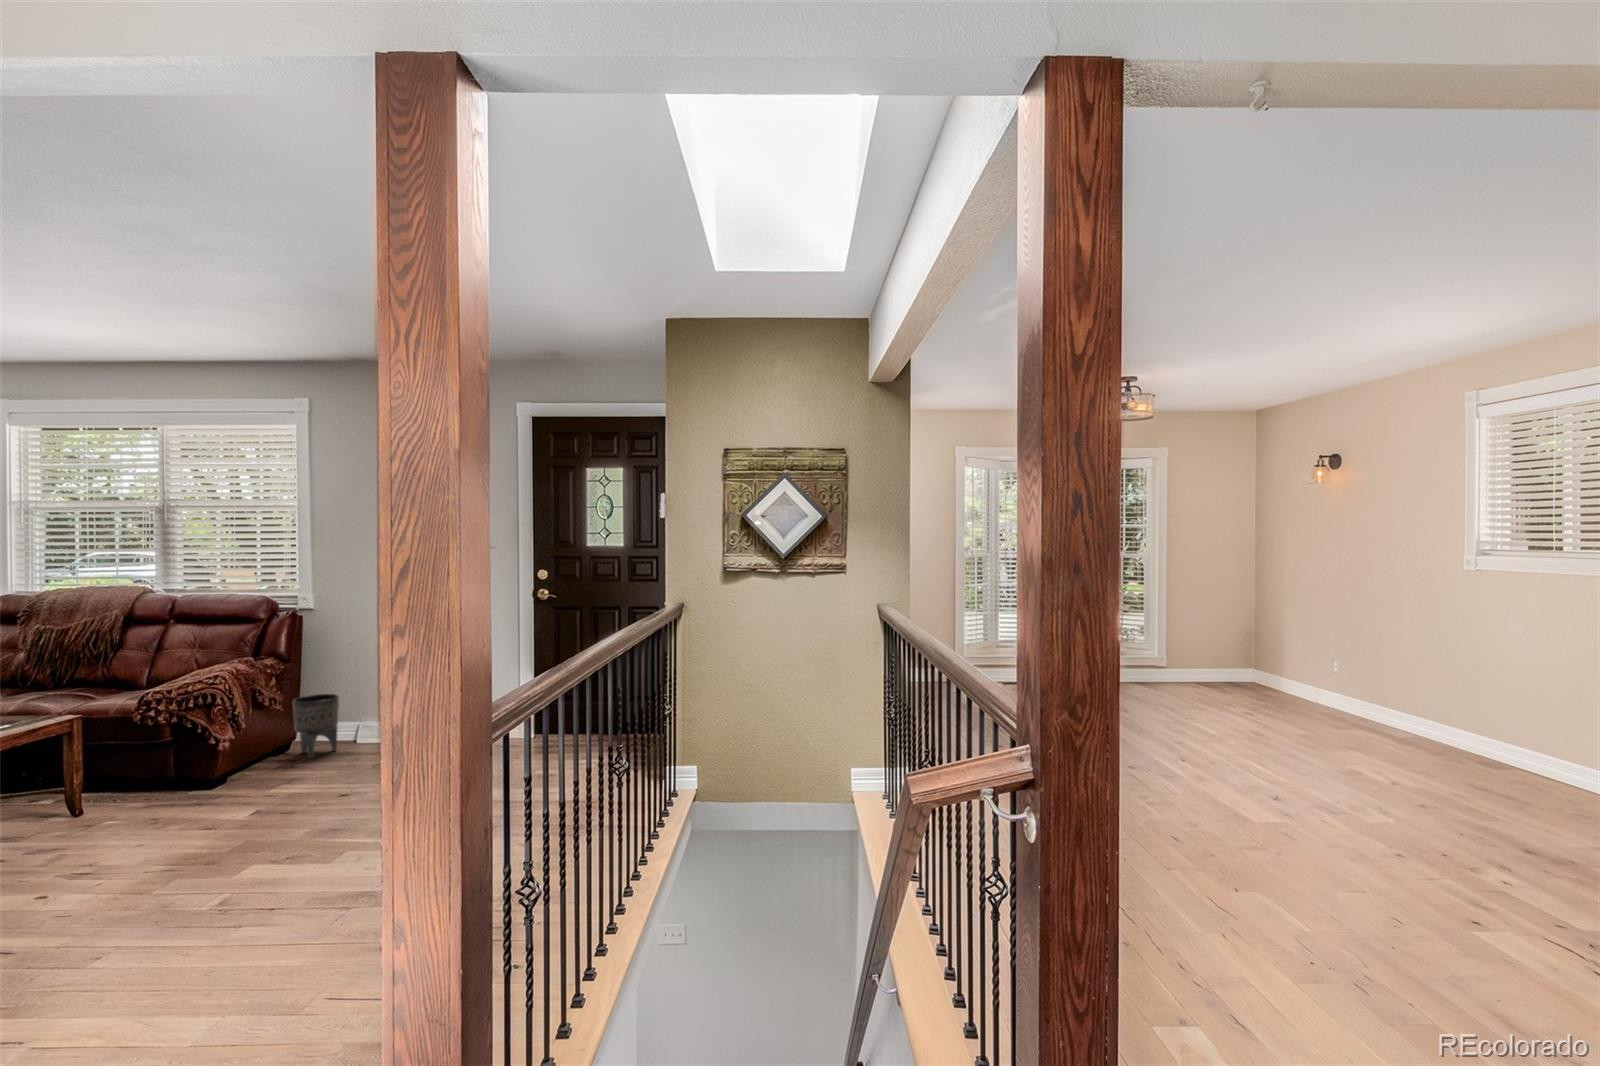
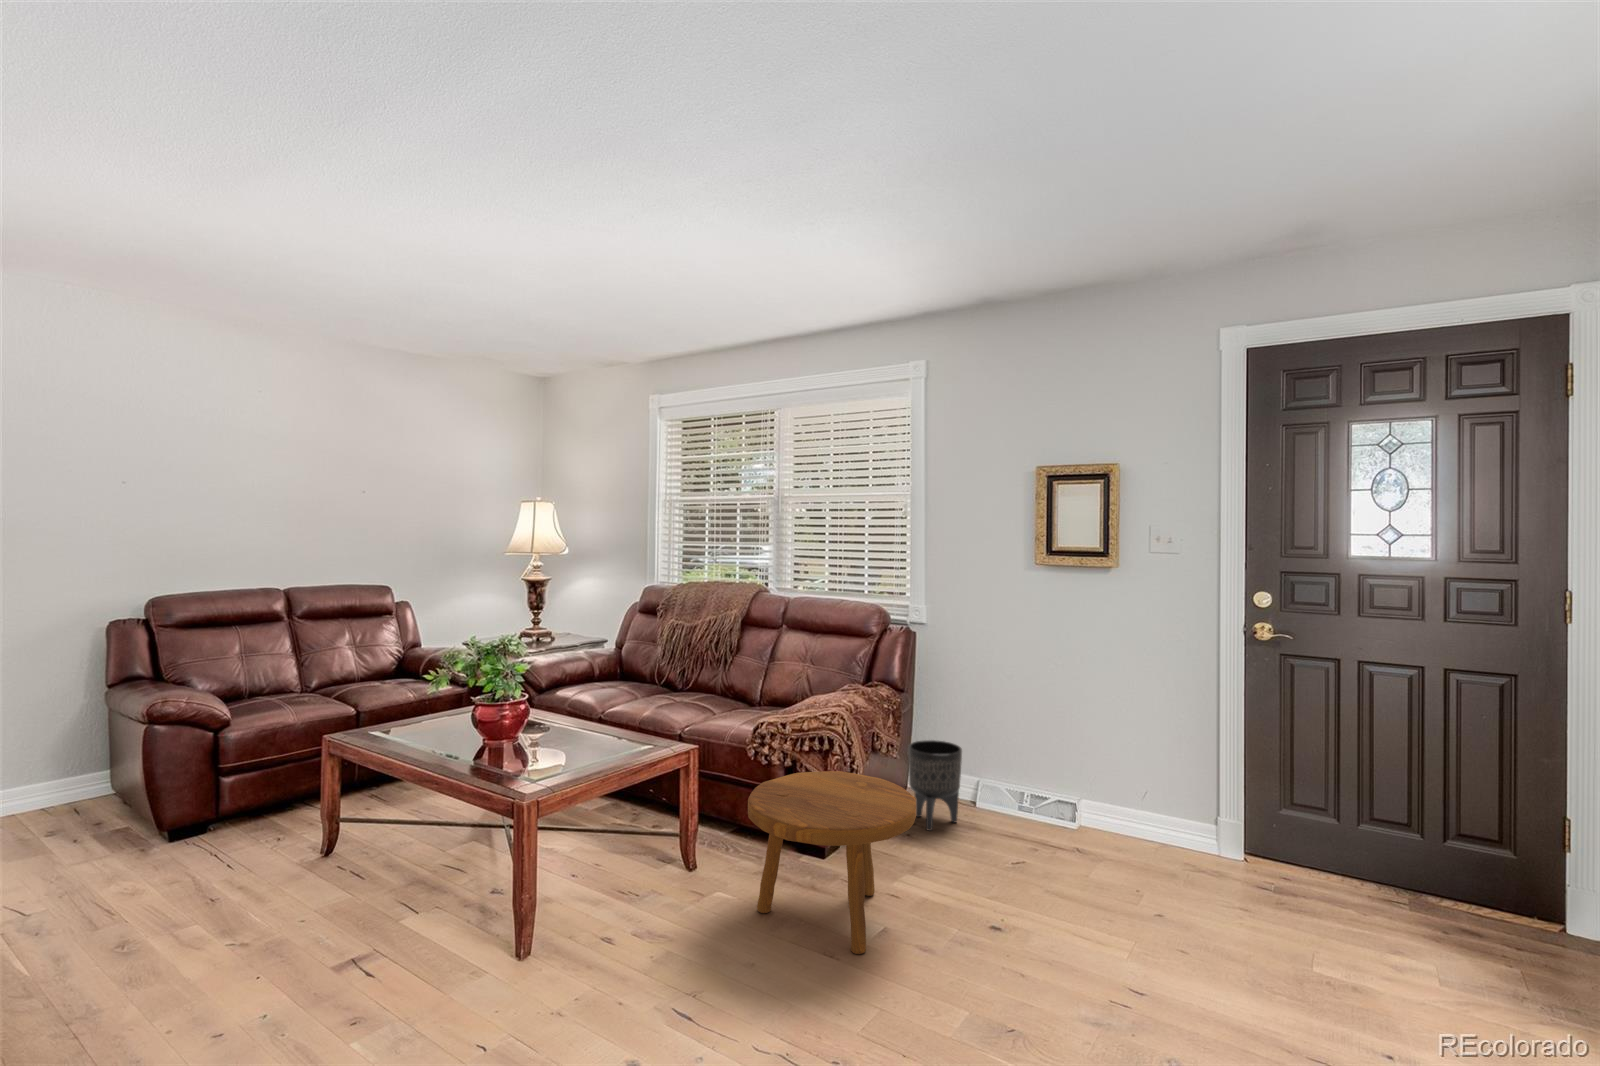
footstool: none [133,715,283,825] -> present [748,771,916,954]

